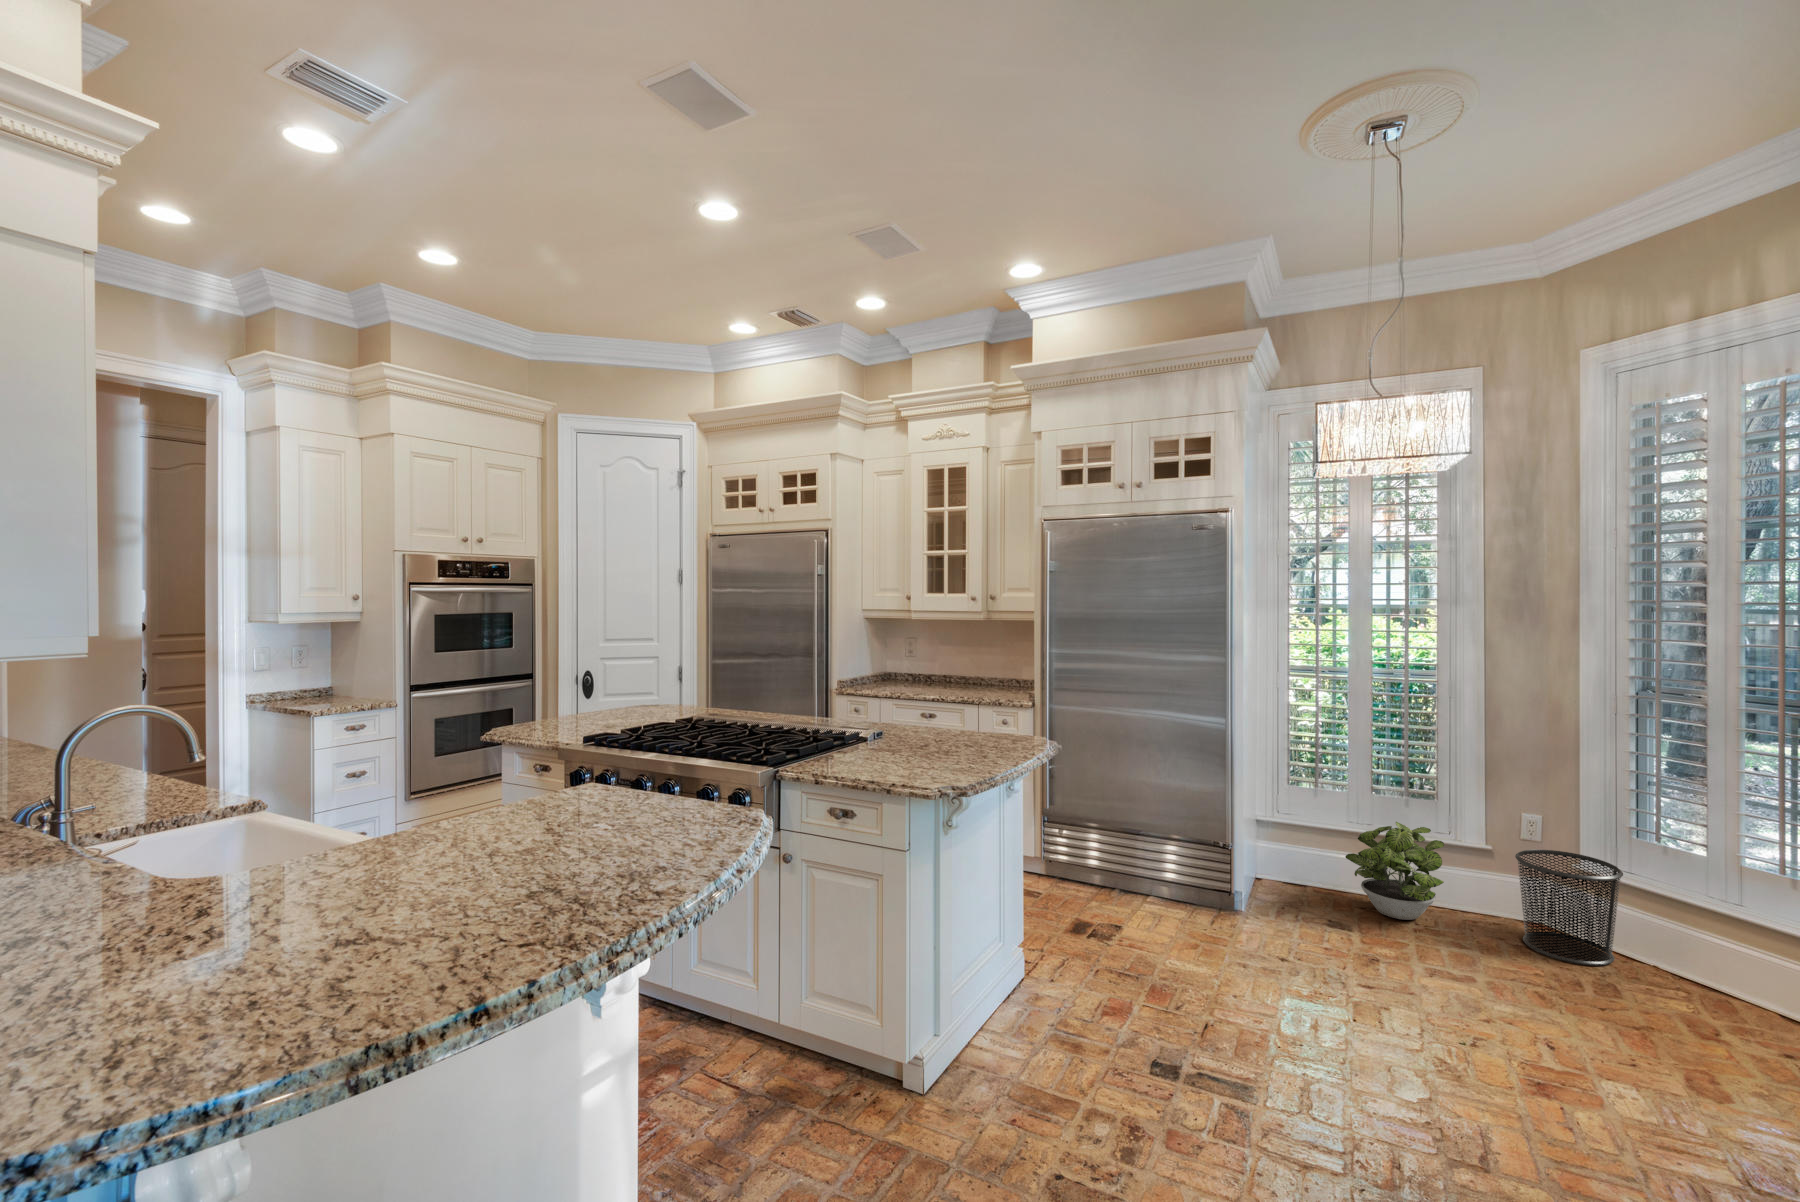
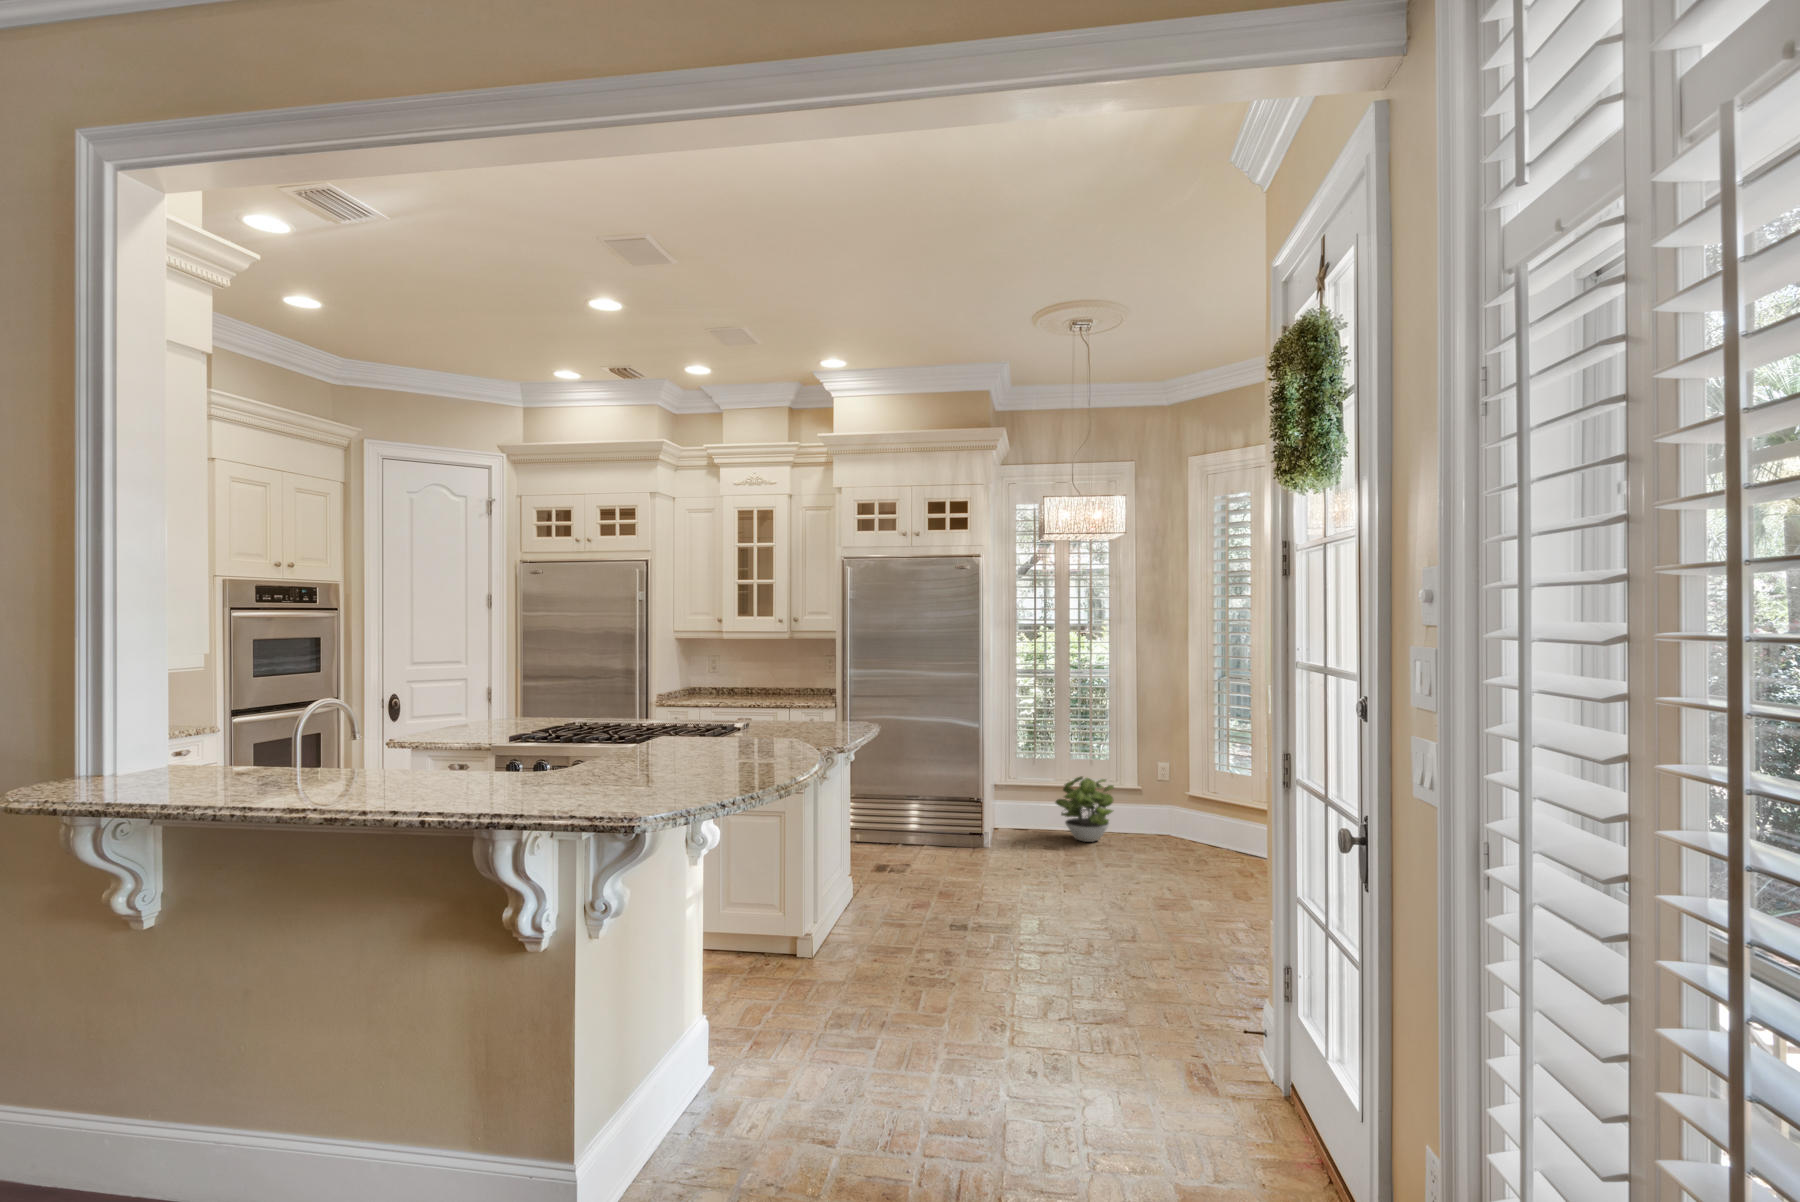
waste bin: present [1515,849,1623,966] -> none [1154,784,1209,851]

